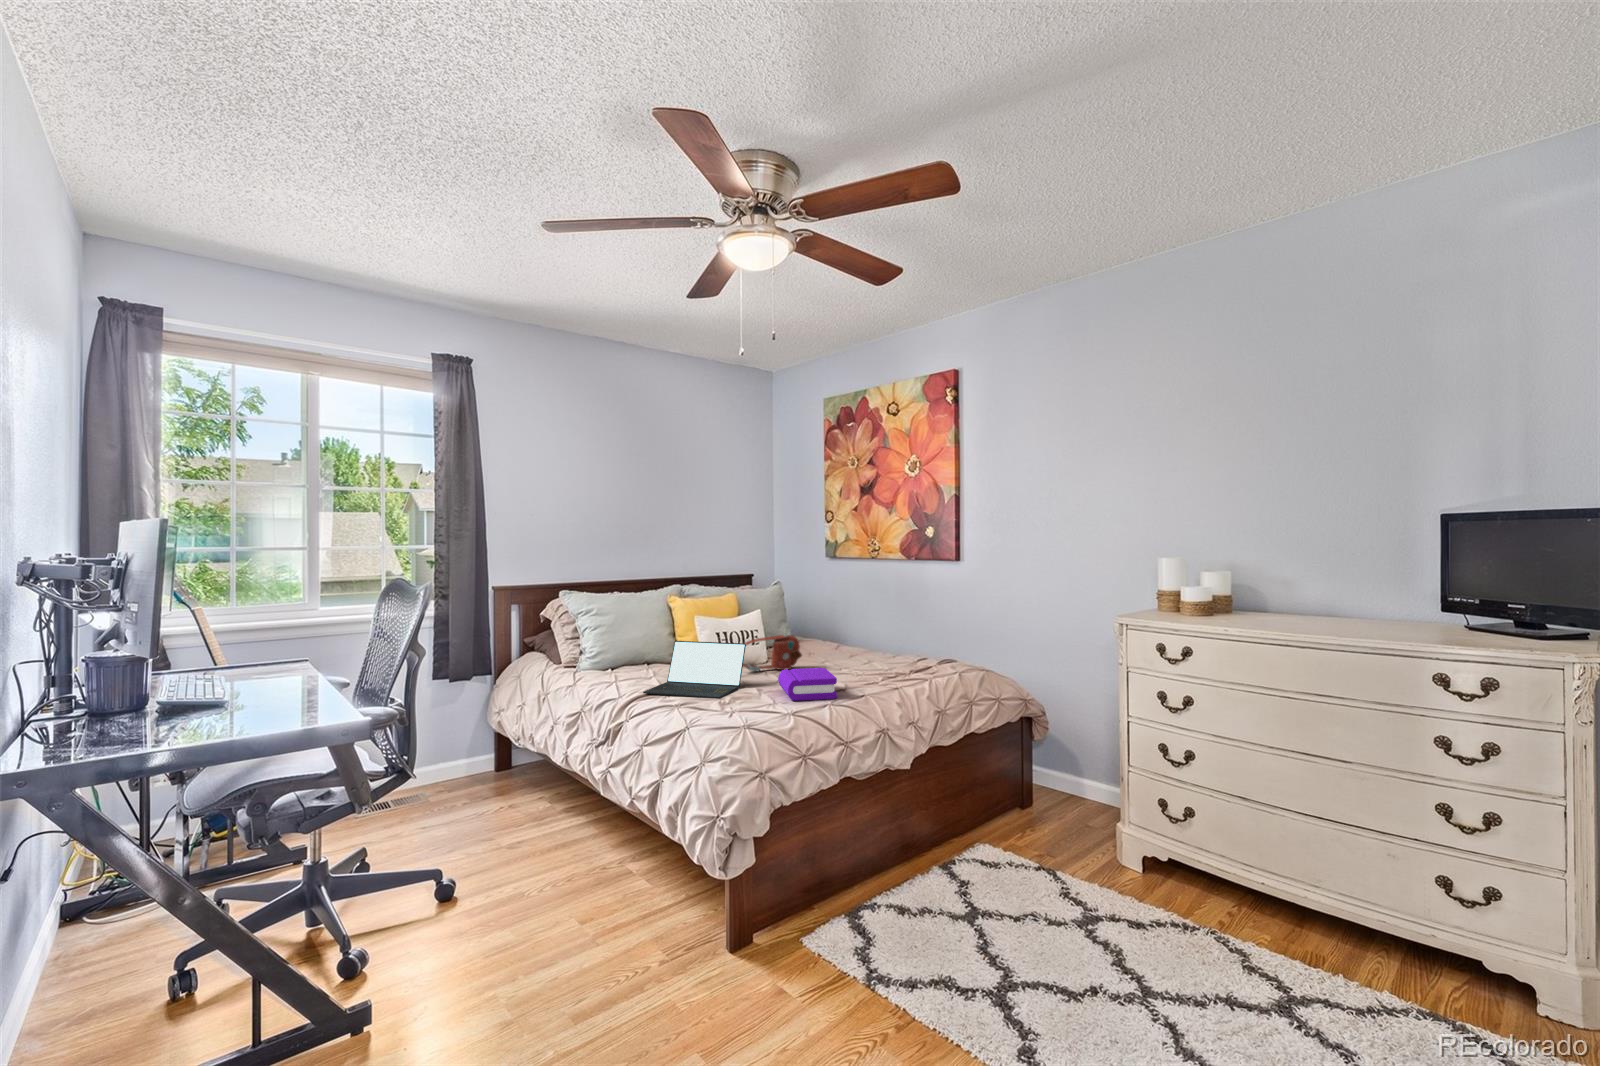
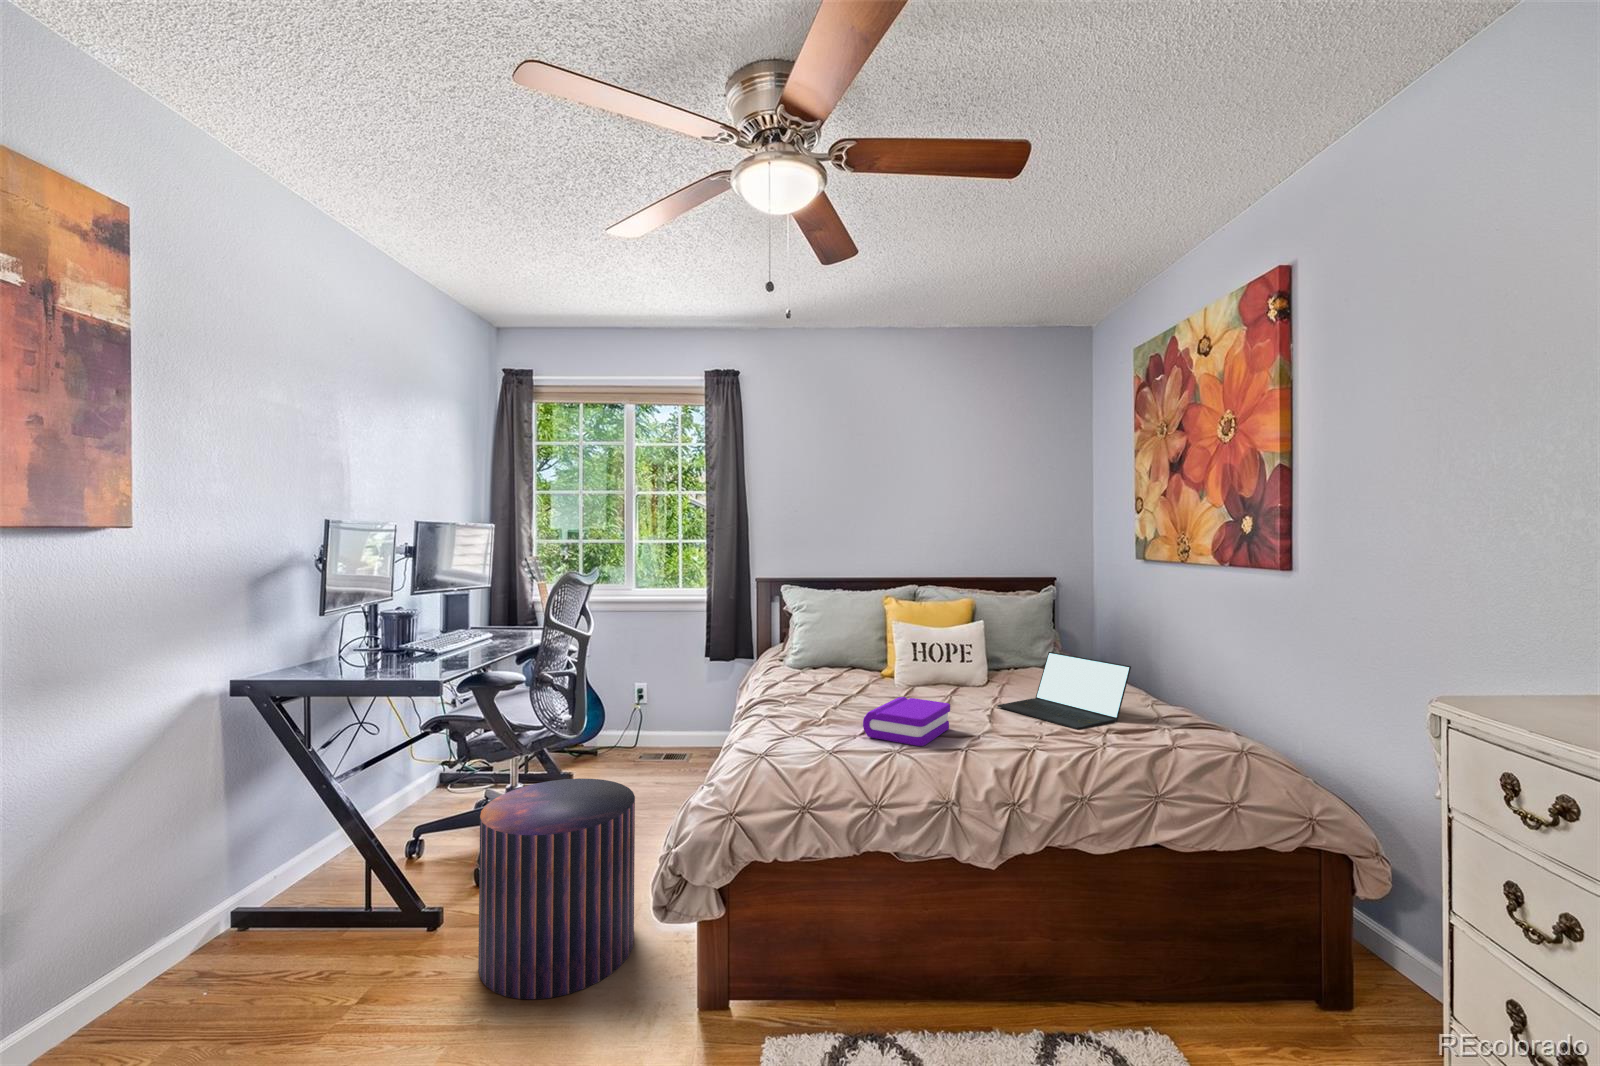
handbag: present [743,634,802,671] -> none [902,655,991,699]
laptop: present [643,641,746,698] -> present [997,652,1131,730]
pouf: none [469,796,633,1032] -> present [478,778,635,999]

